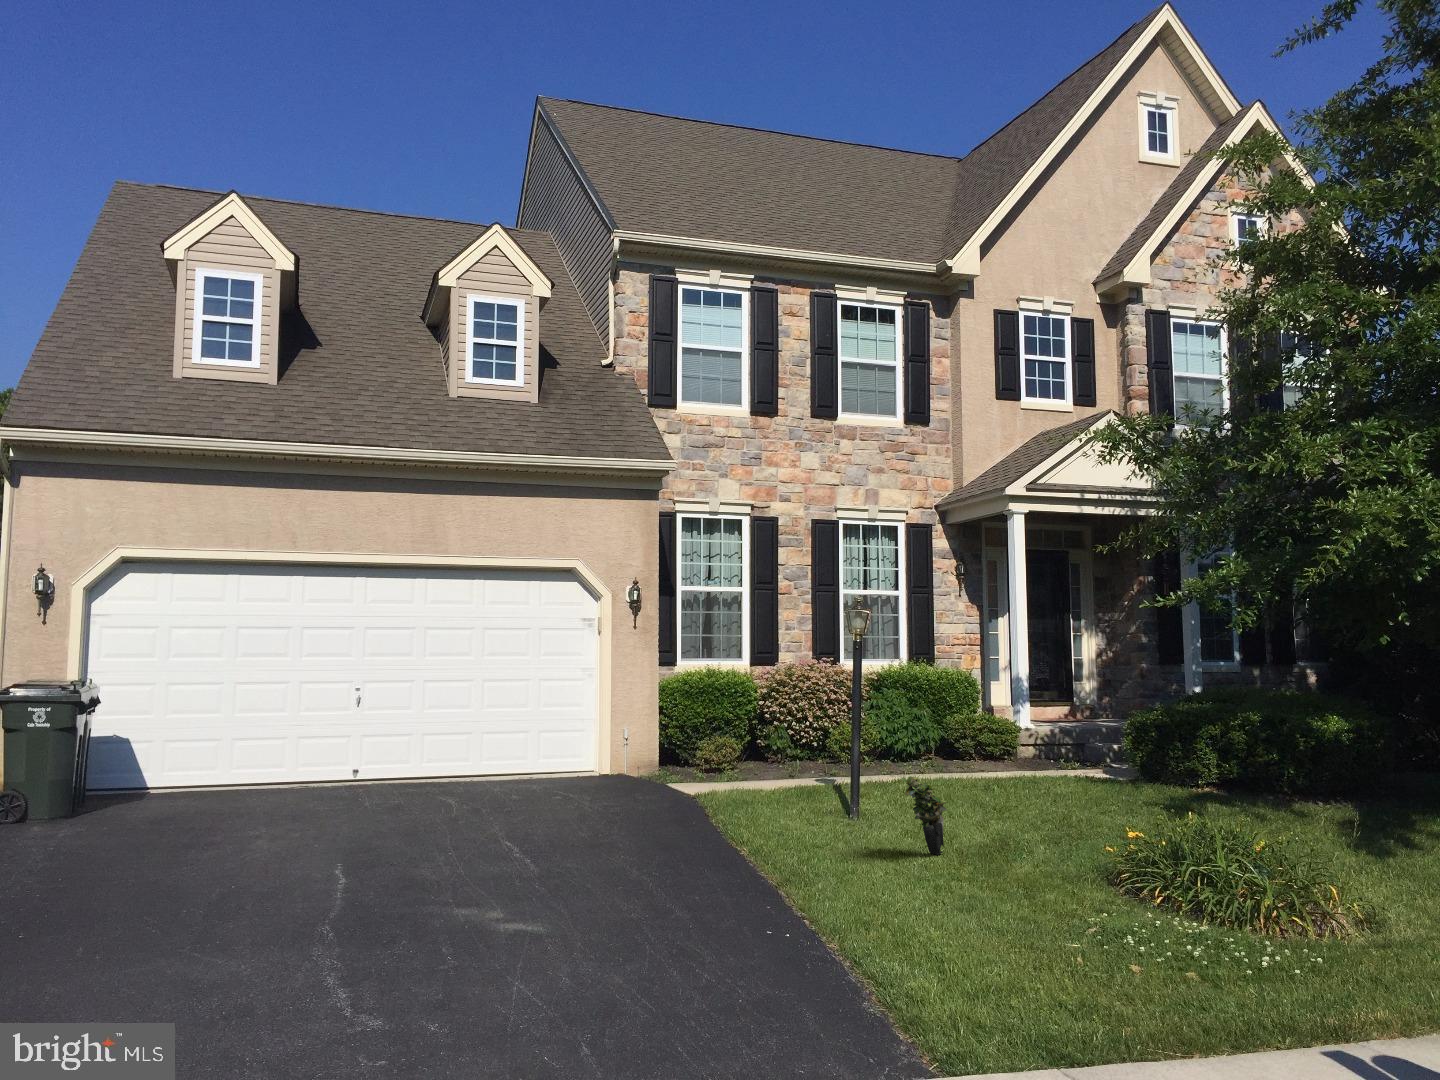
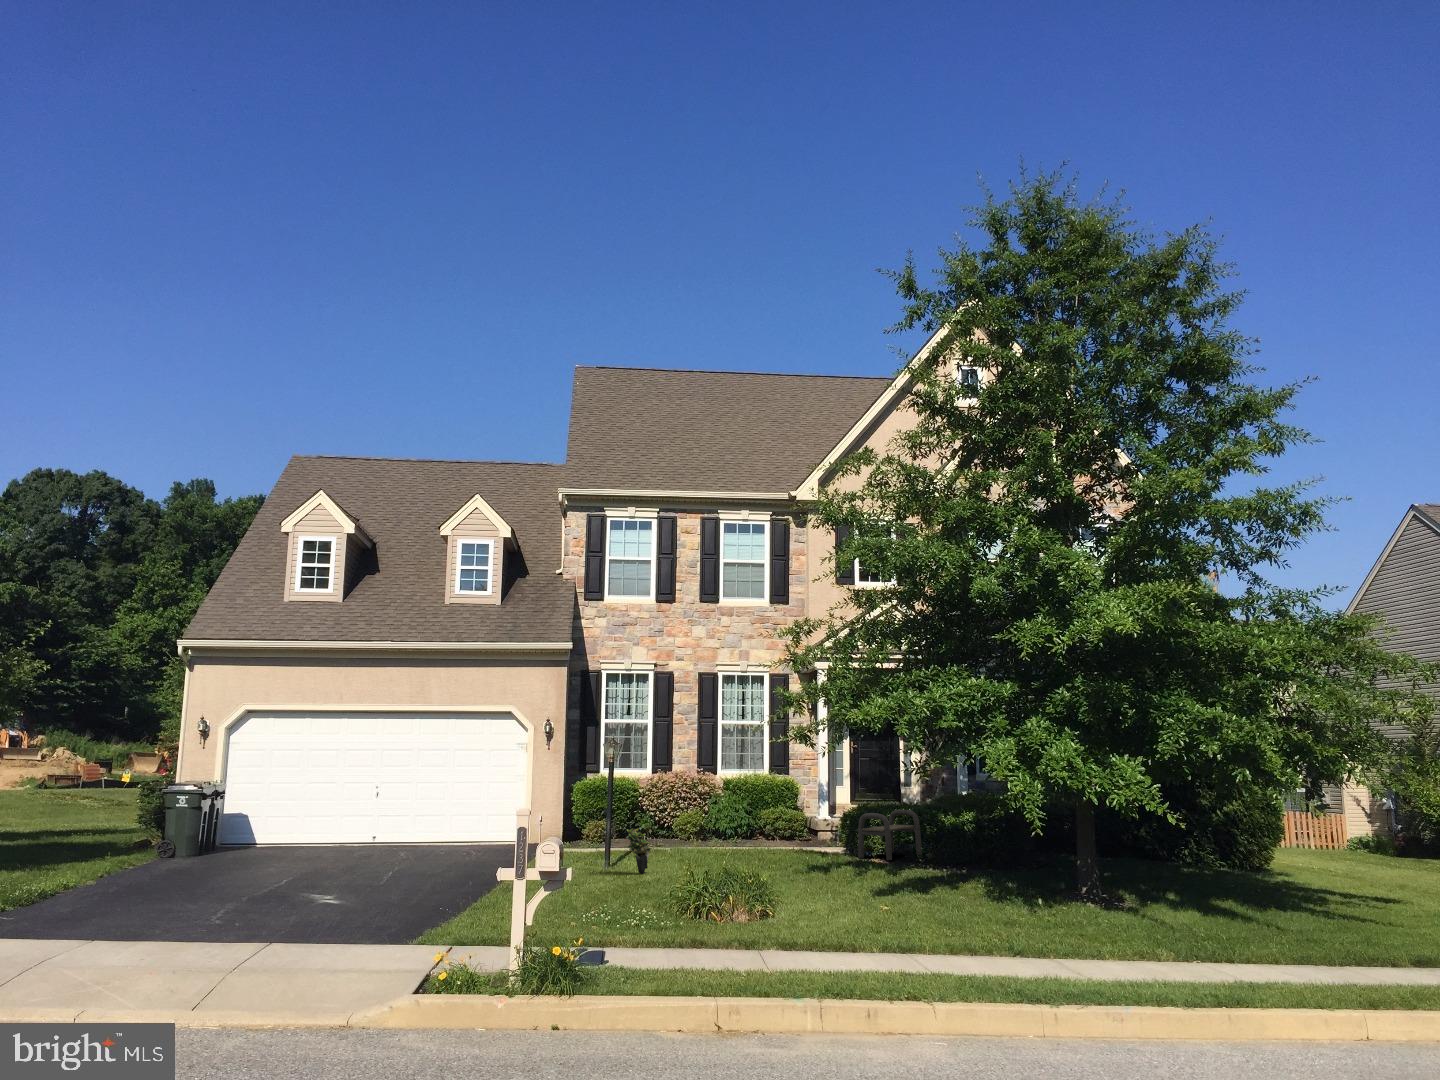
bench: none [1194,731,1266,813] -> present [858,810,922,860]

